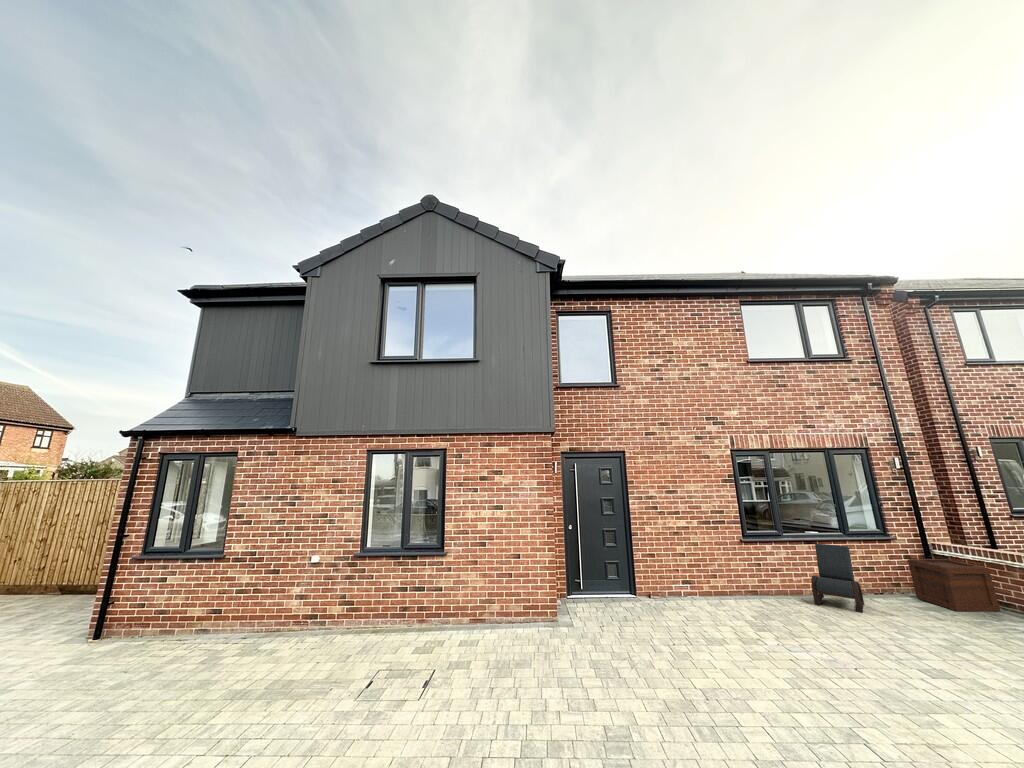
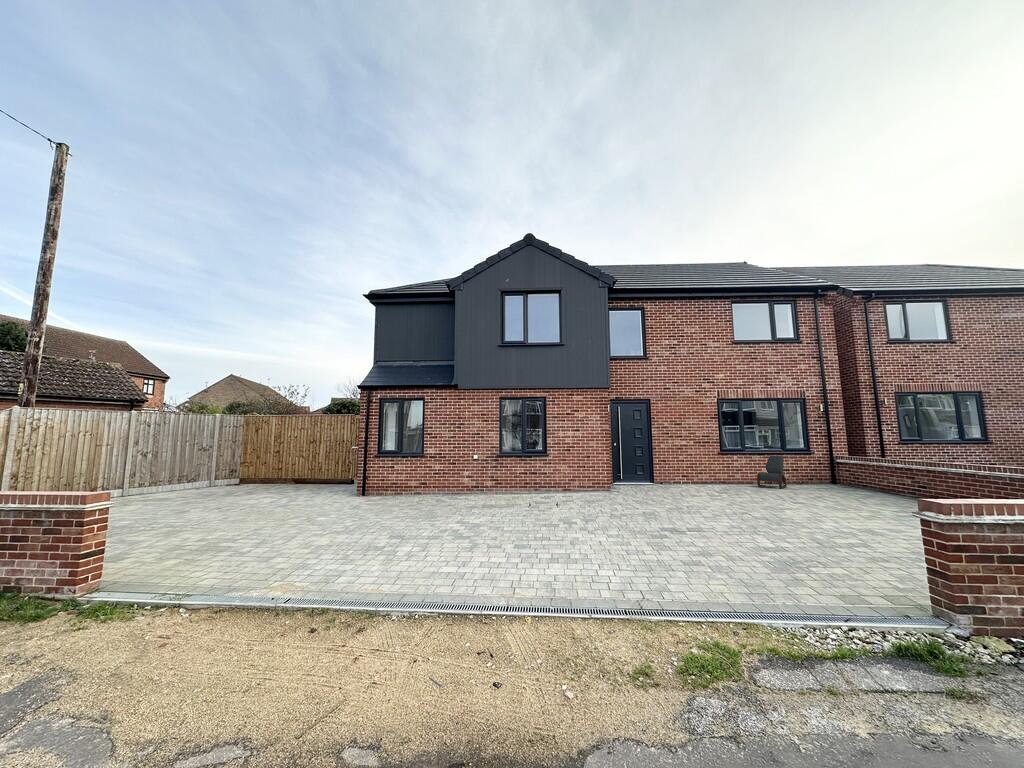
wooden crate: present [908,559,1001,612] -> none [818,464,860,489]

